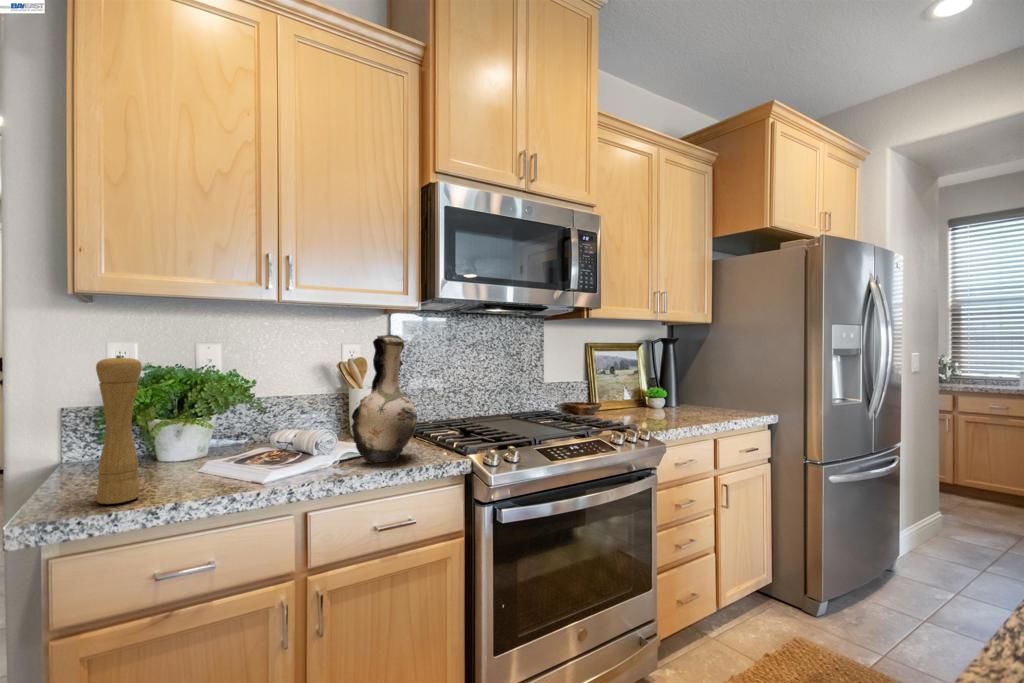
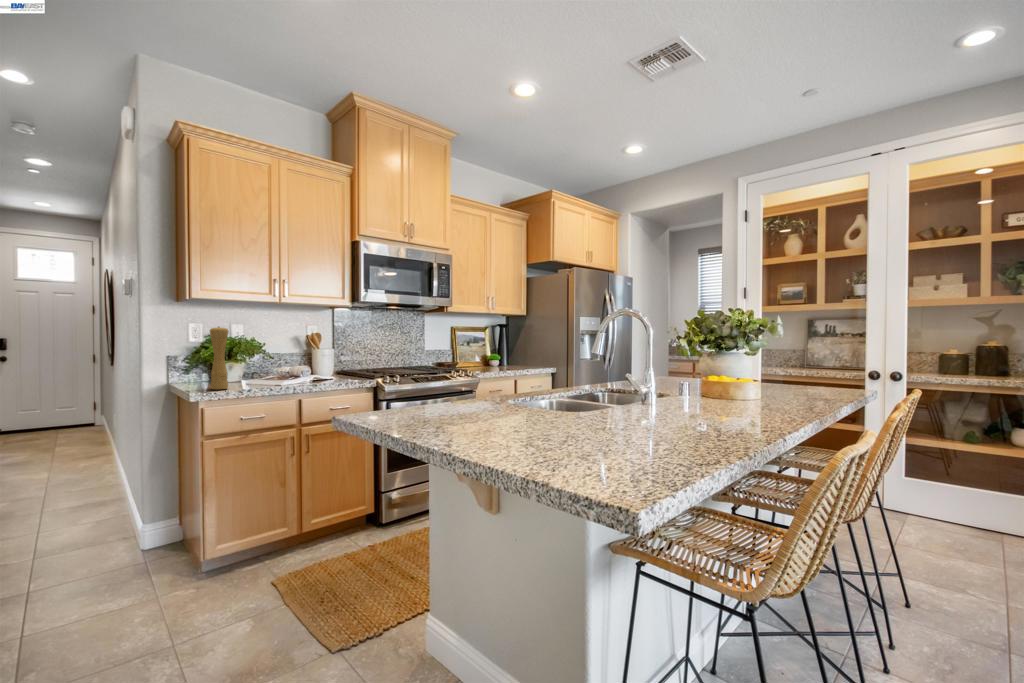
decorative vase: present [351,335,417,463] -> none [319,319,351,381]

